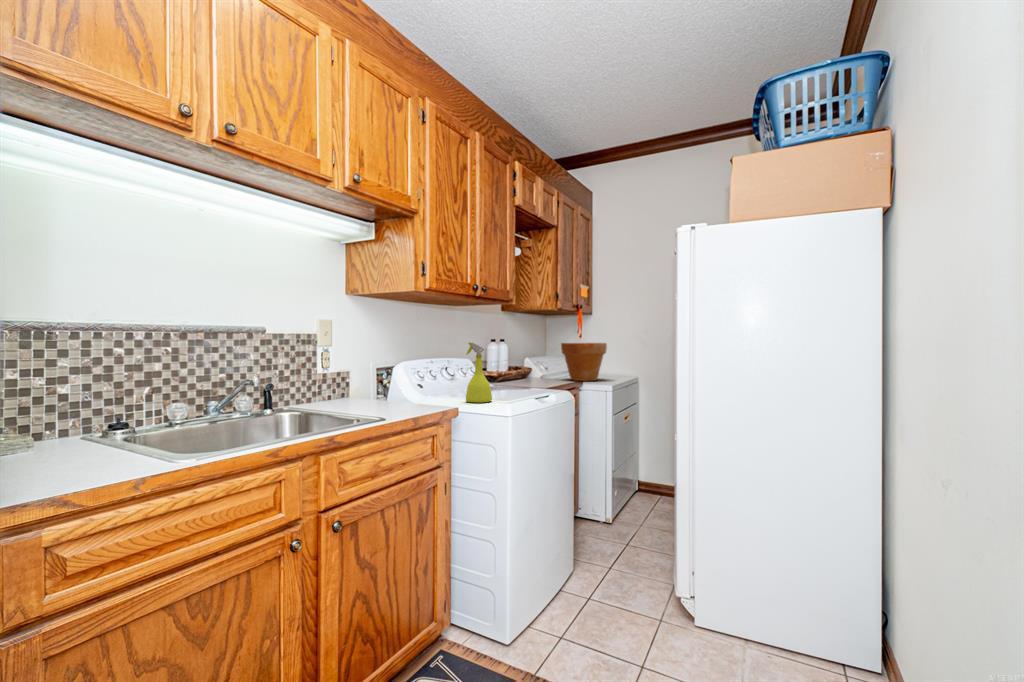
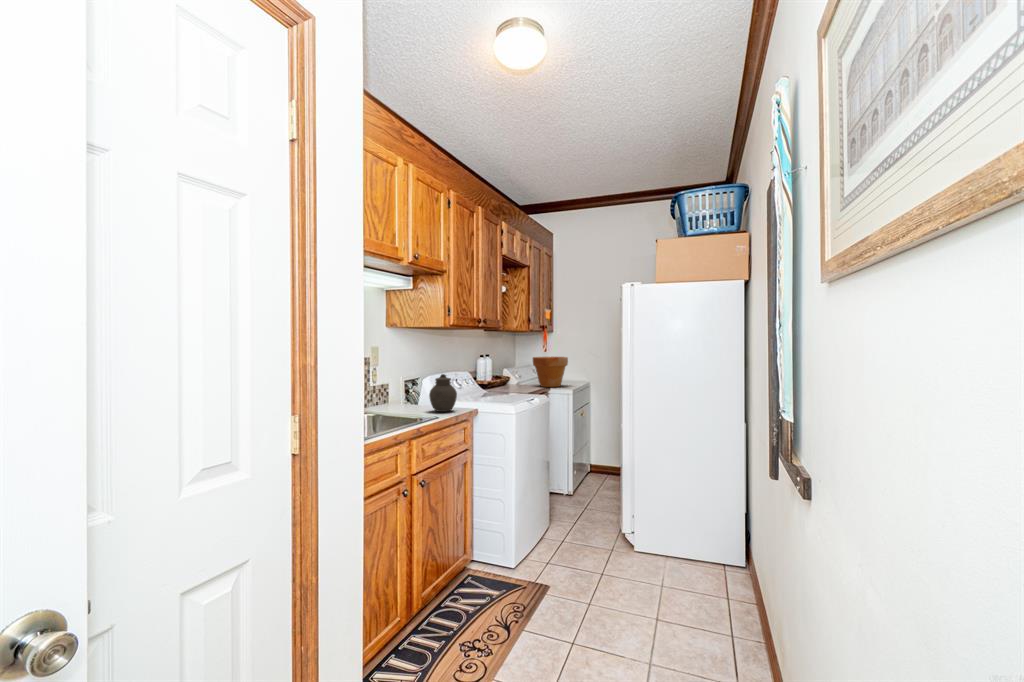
spray bottle: present [466,342,492,403] -> none [478,363,496,405]
jar: none [385,356,426,411] -> present [429,374,457,412]

